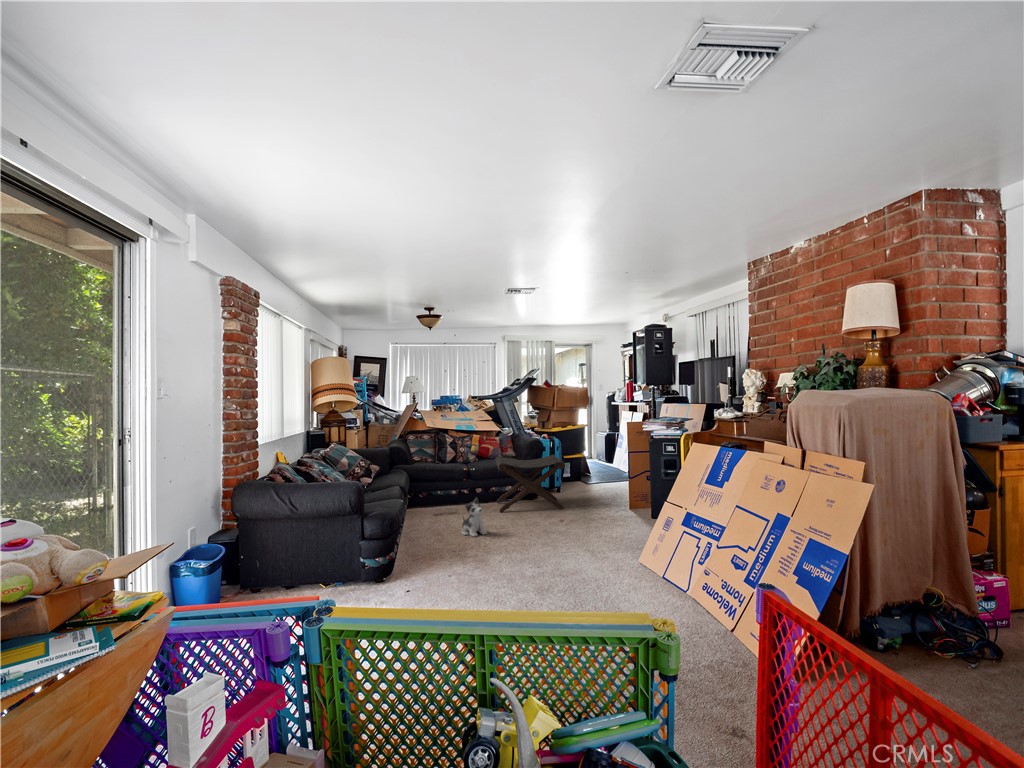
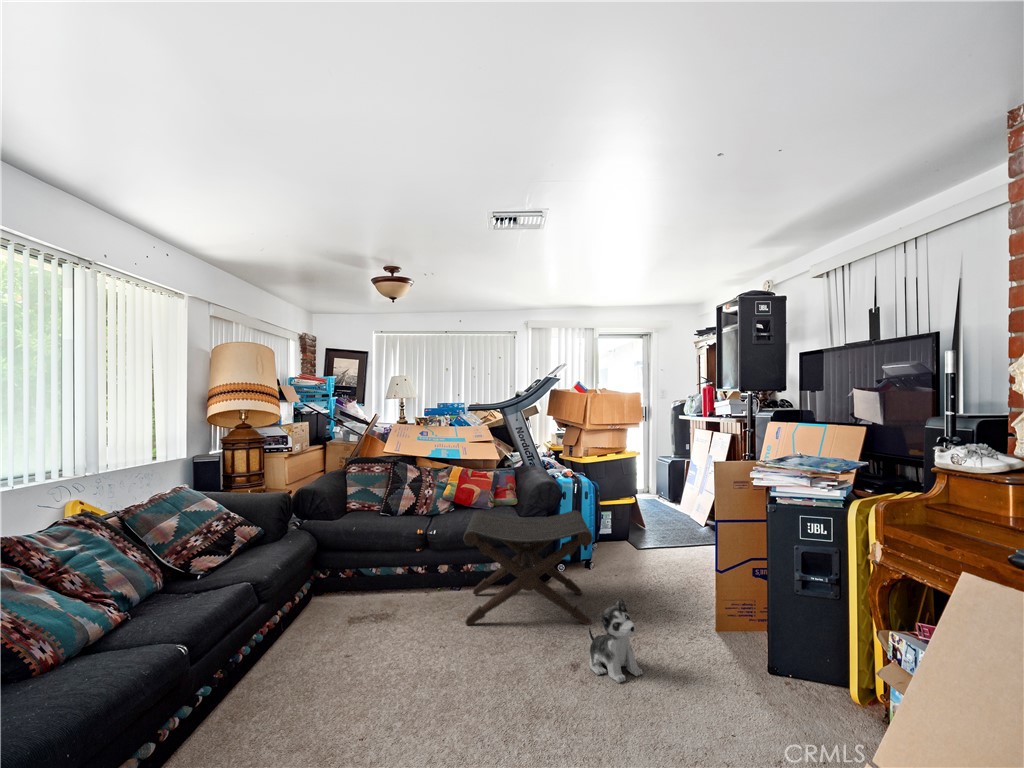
plush toy: present [462,497,487,537] -> present [588,597,643,683]

